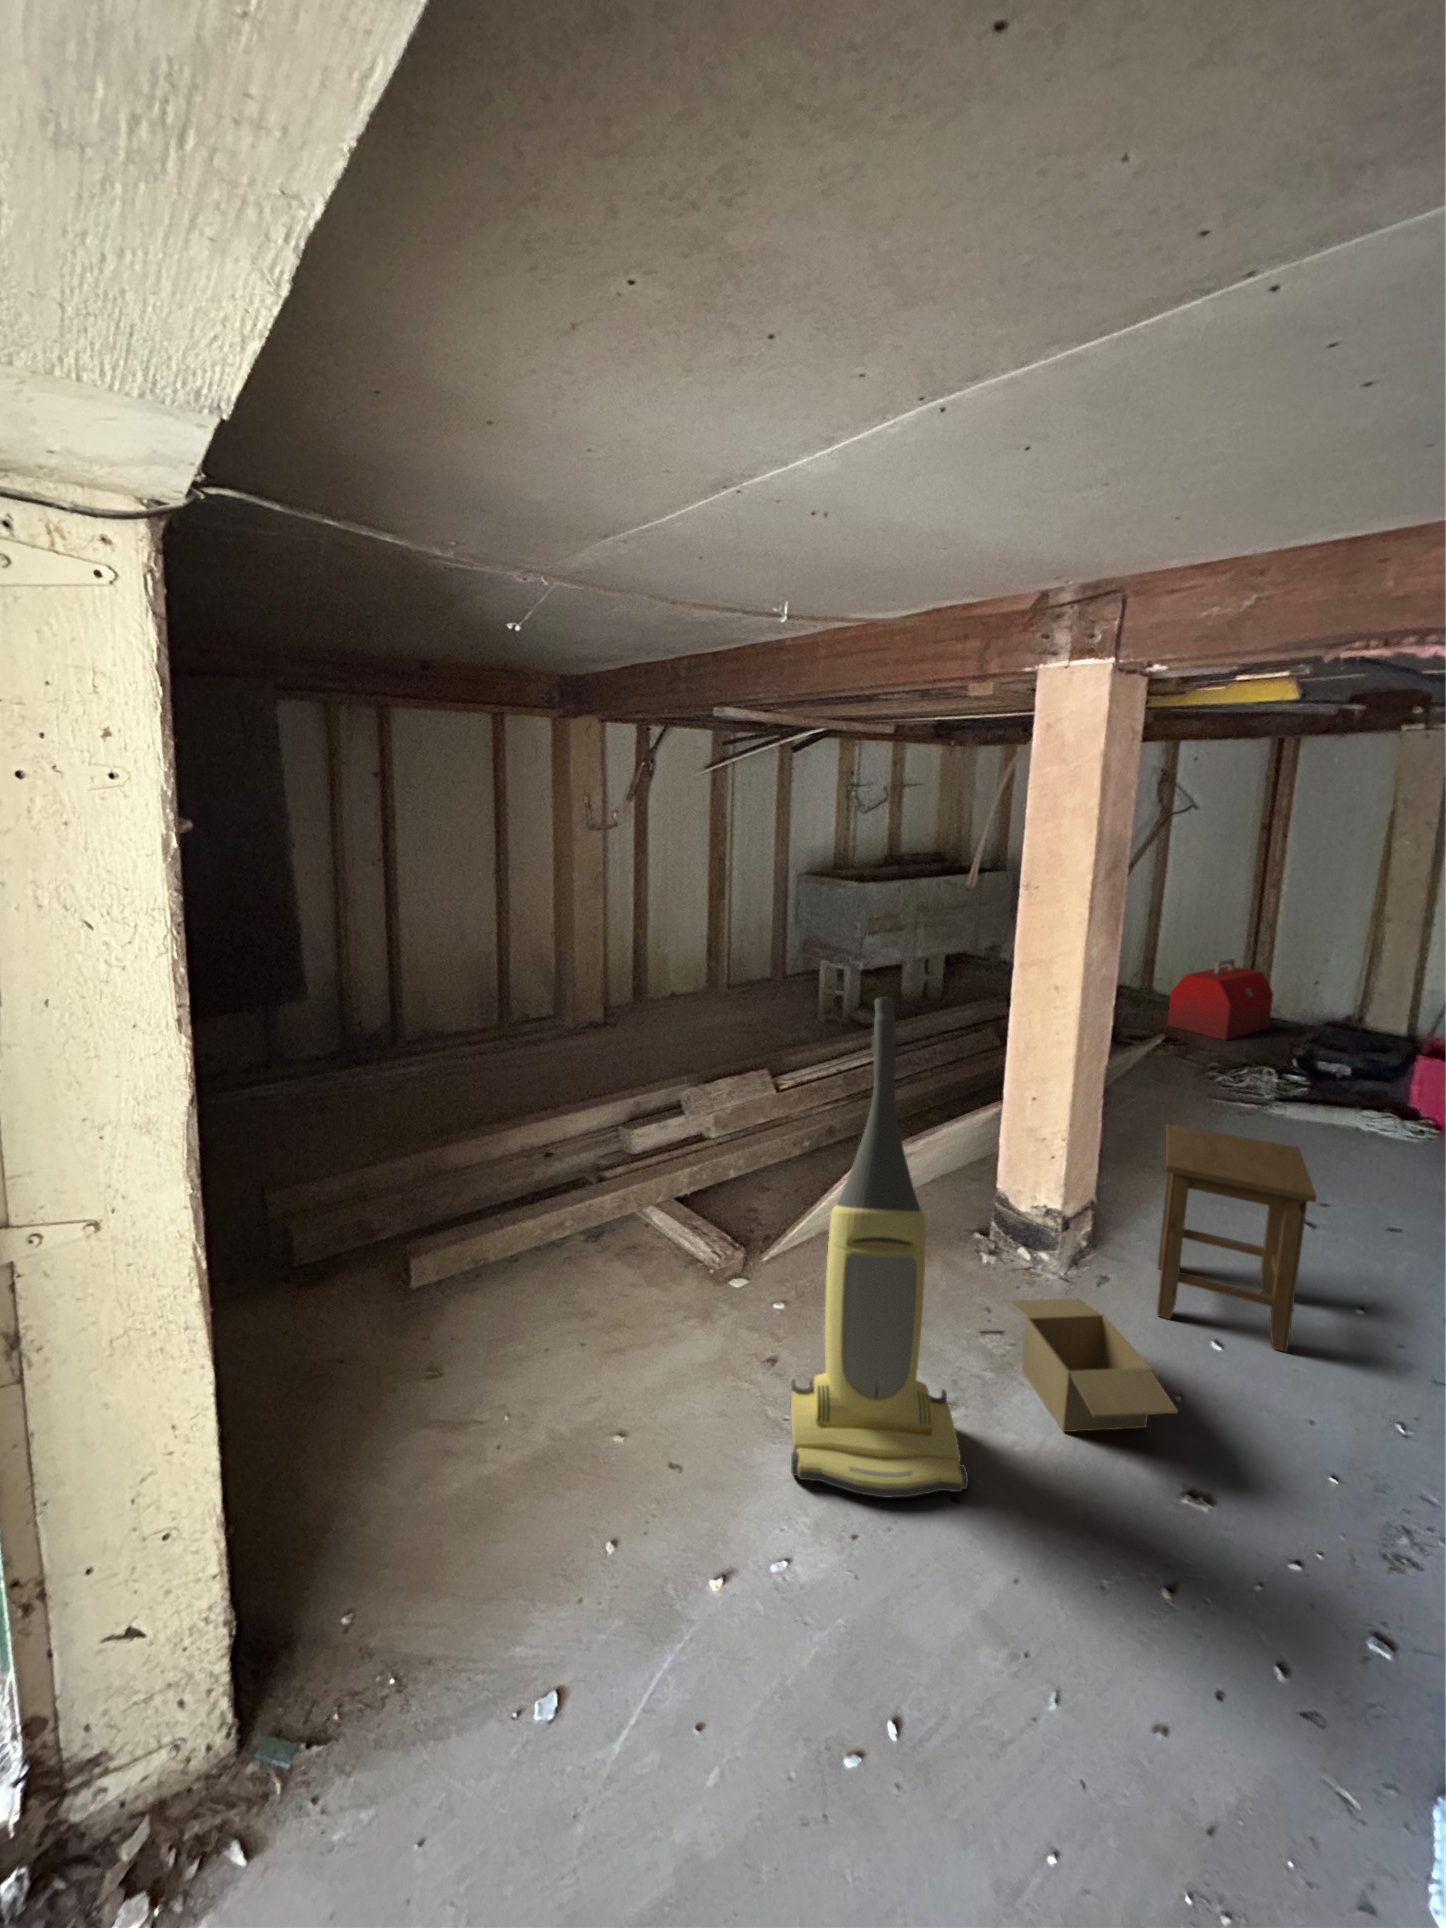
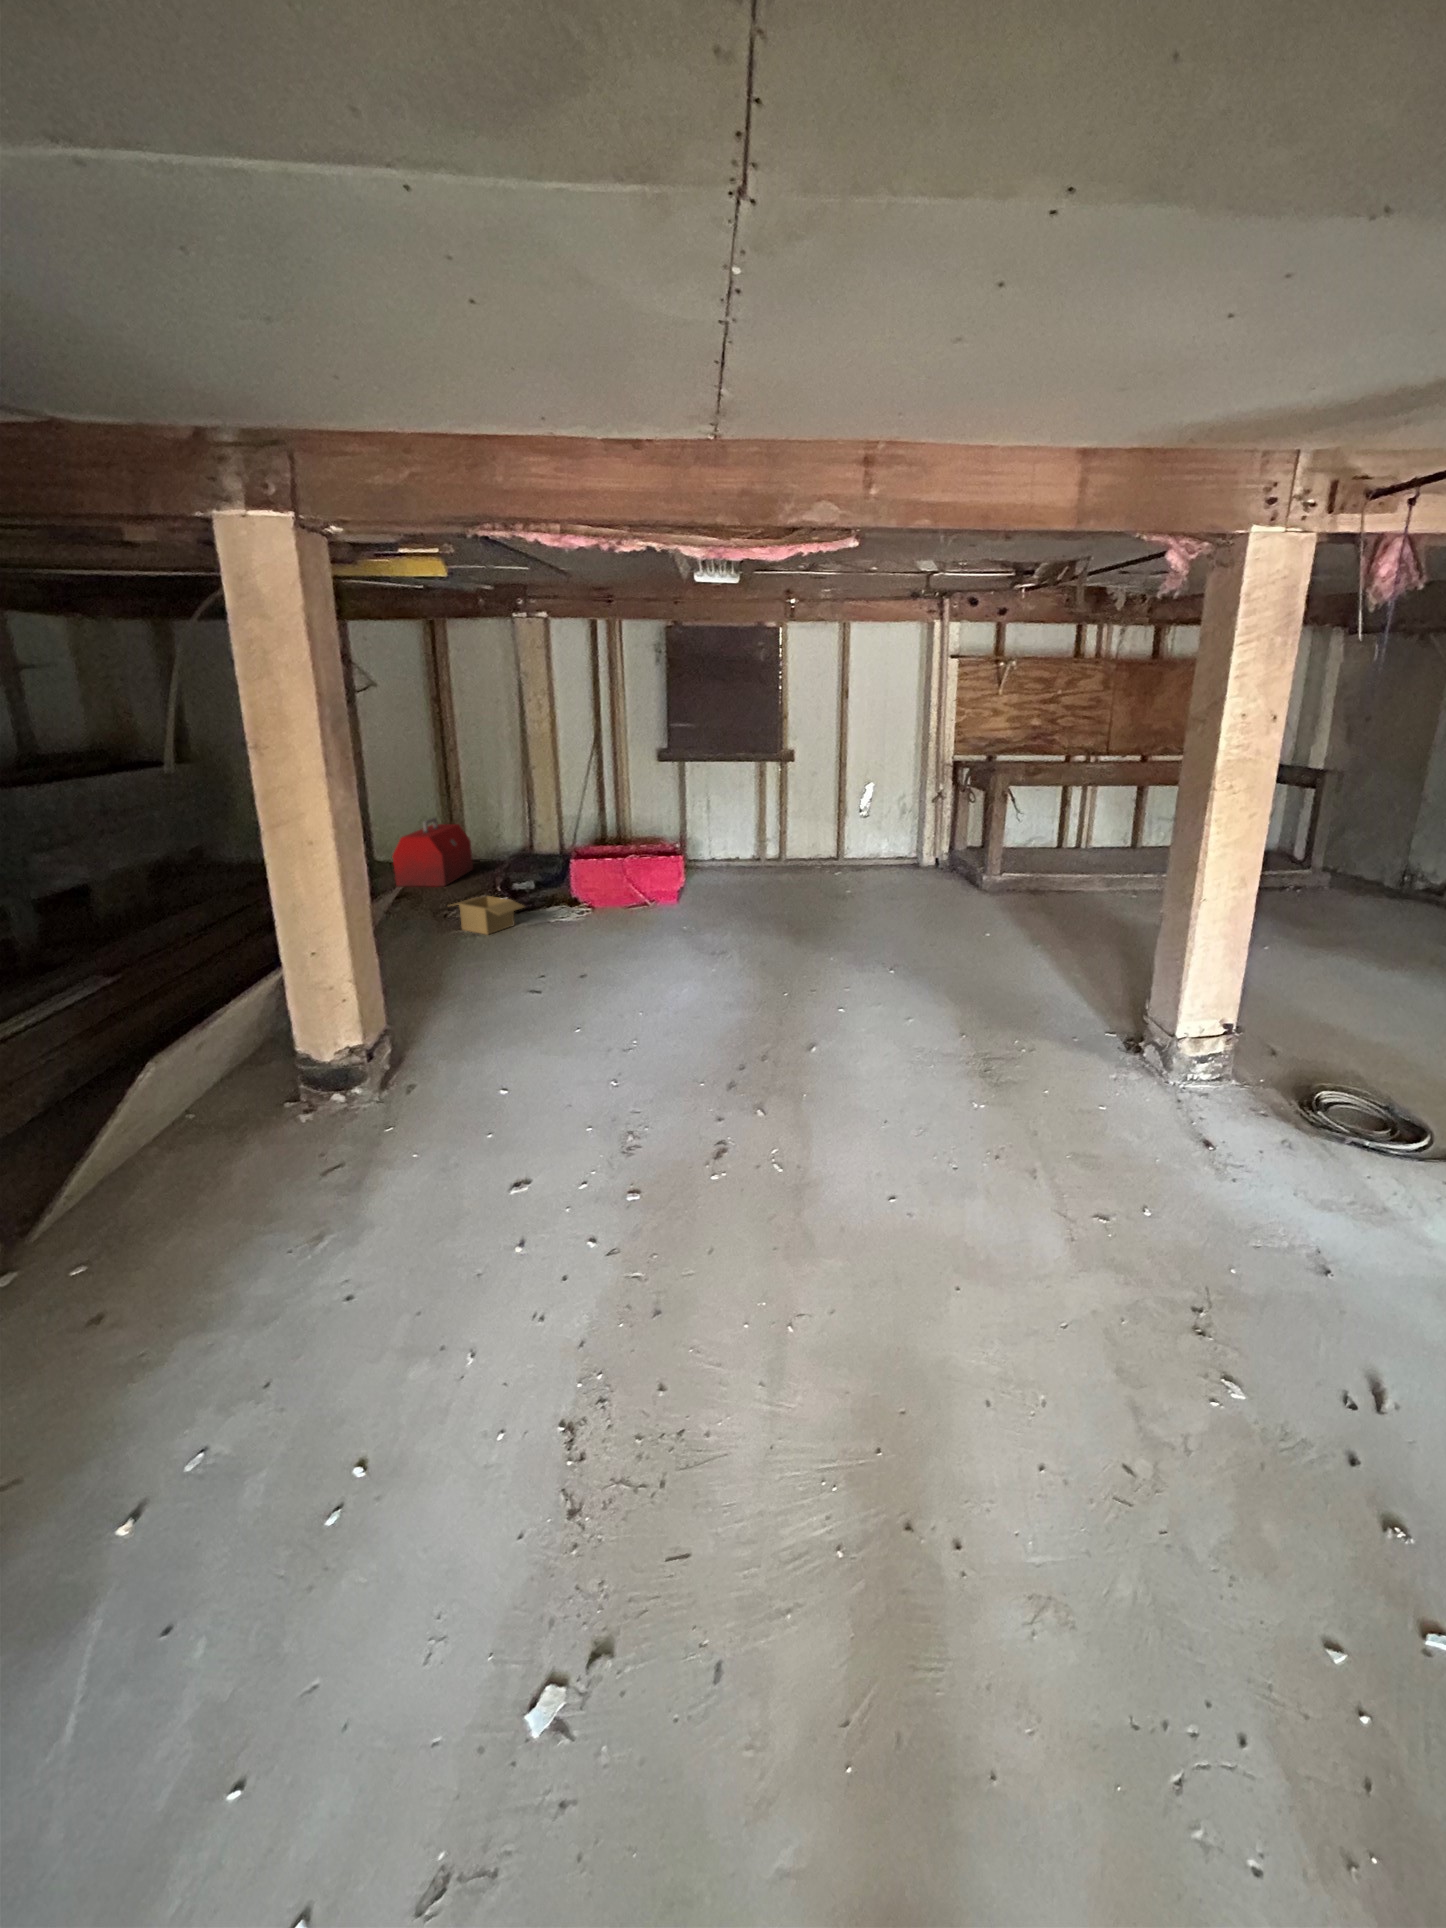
vacuum cleaner: present [790,998,968,1497] -> none [132,866,355,1383]
stool: present [1157,1124,1316,1352] -> none [429,930,546,1093]
cardboard box: present [1010,1298,1178,1432] -> present [454,896,524,935]

